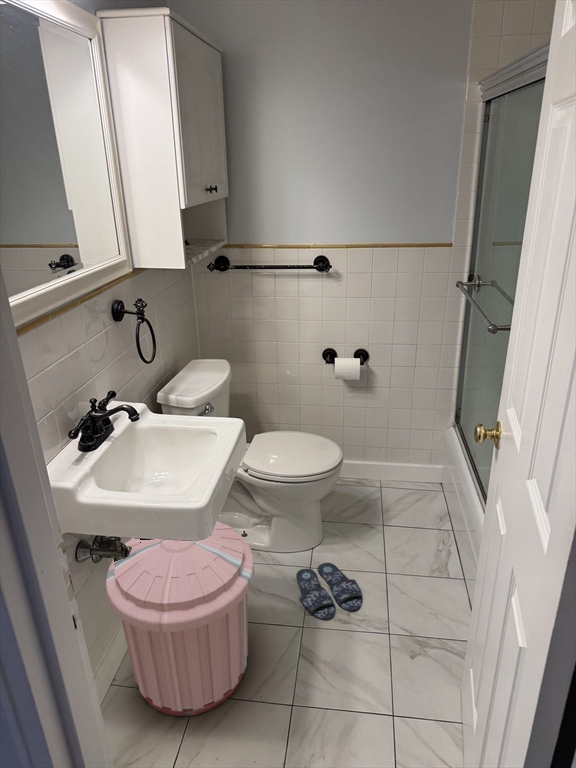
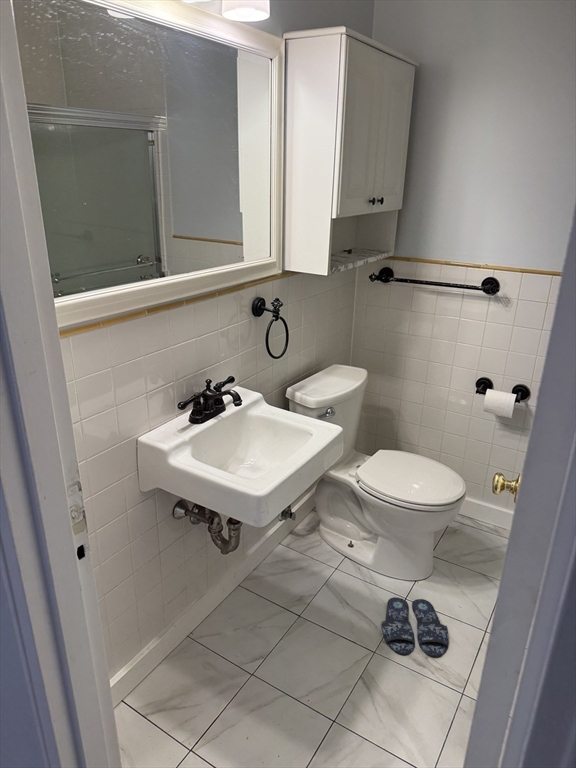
trash can: present [106,520,254,716] -> none [190,505,326,690]

